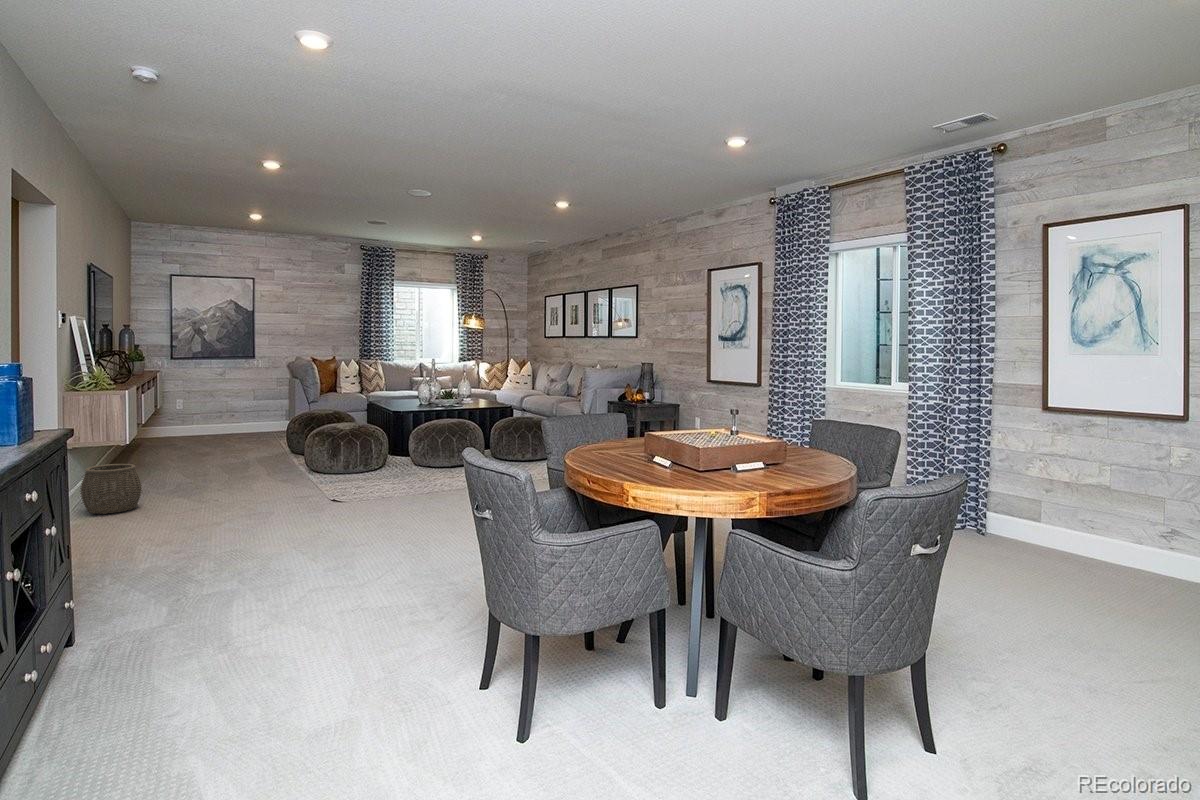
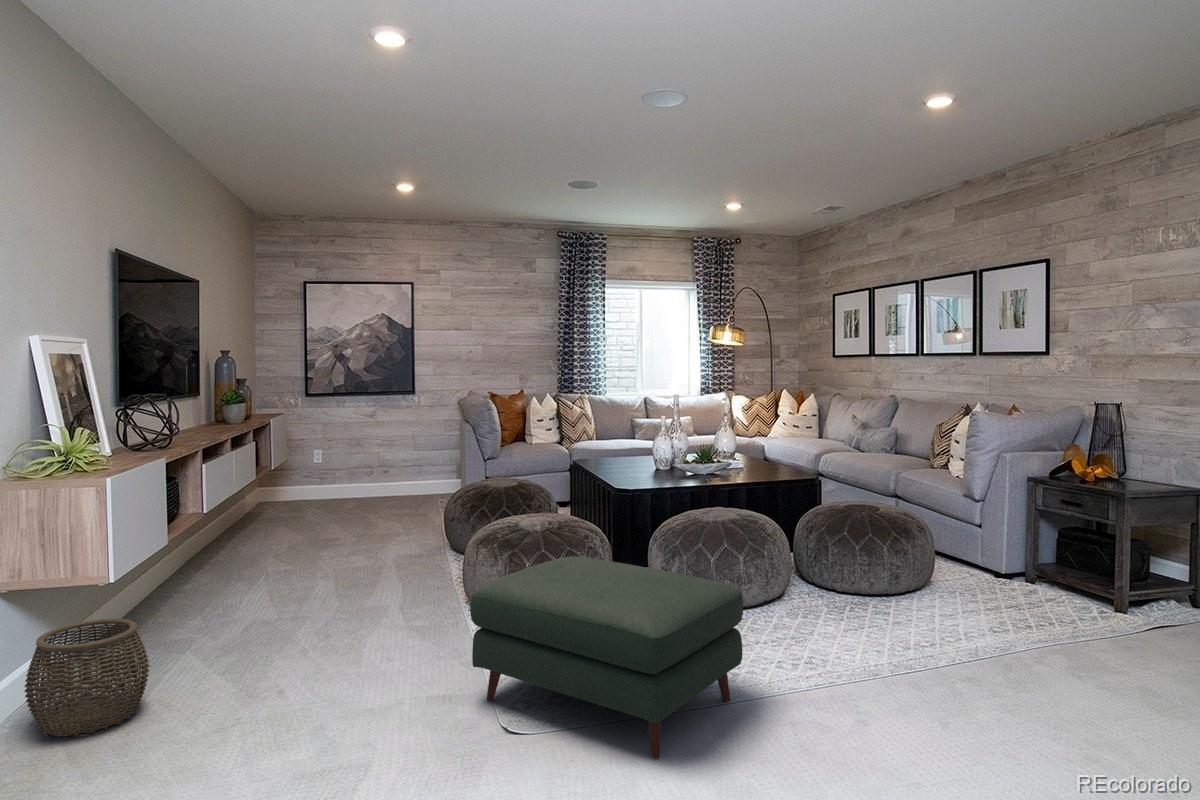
ottoman: none [312,434,442,504] -> present [470,556,743,759]

